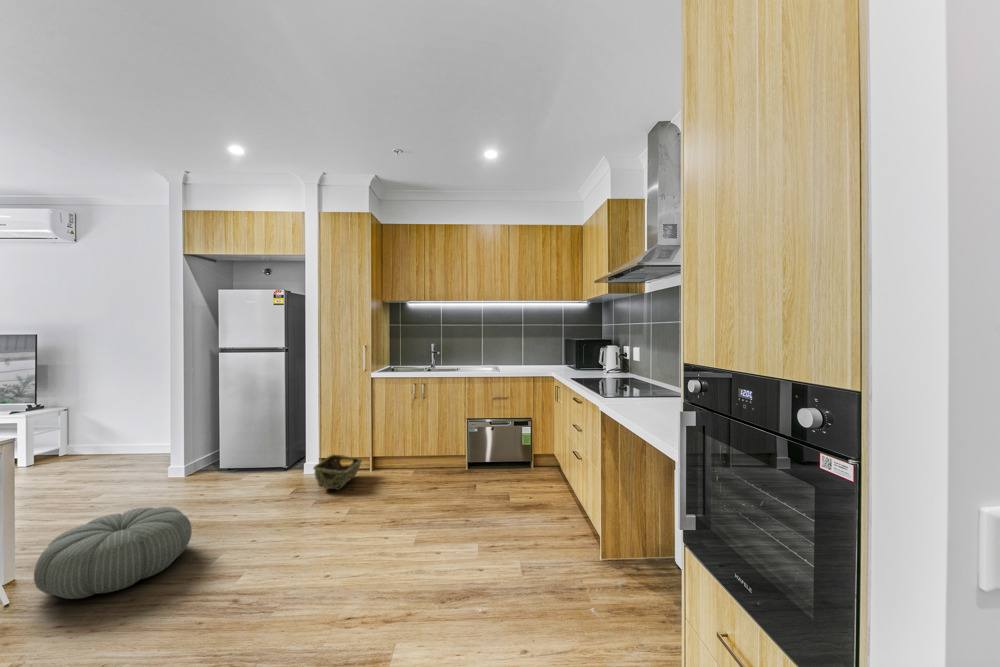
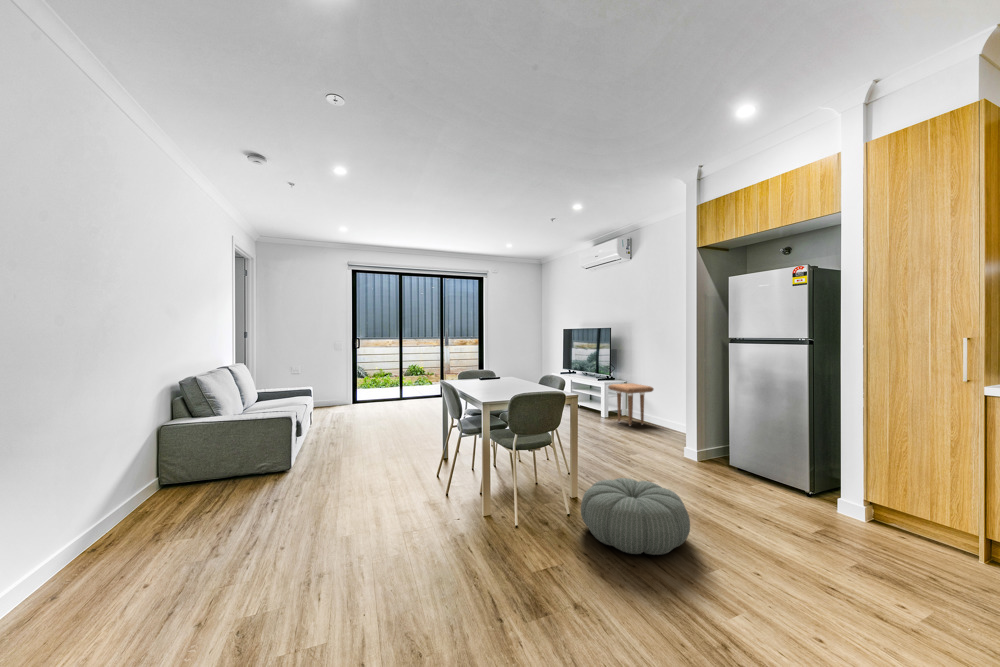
side table: none [36,408,117,463] -> present [608,383,654,426]
woven basket: present [314,455,362,490] -> none [850,501,951,562]

